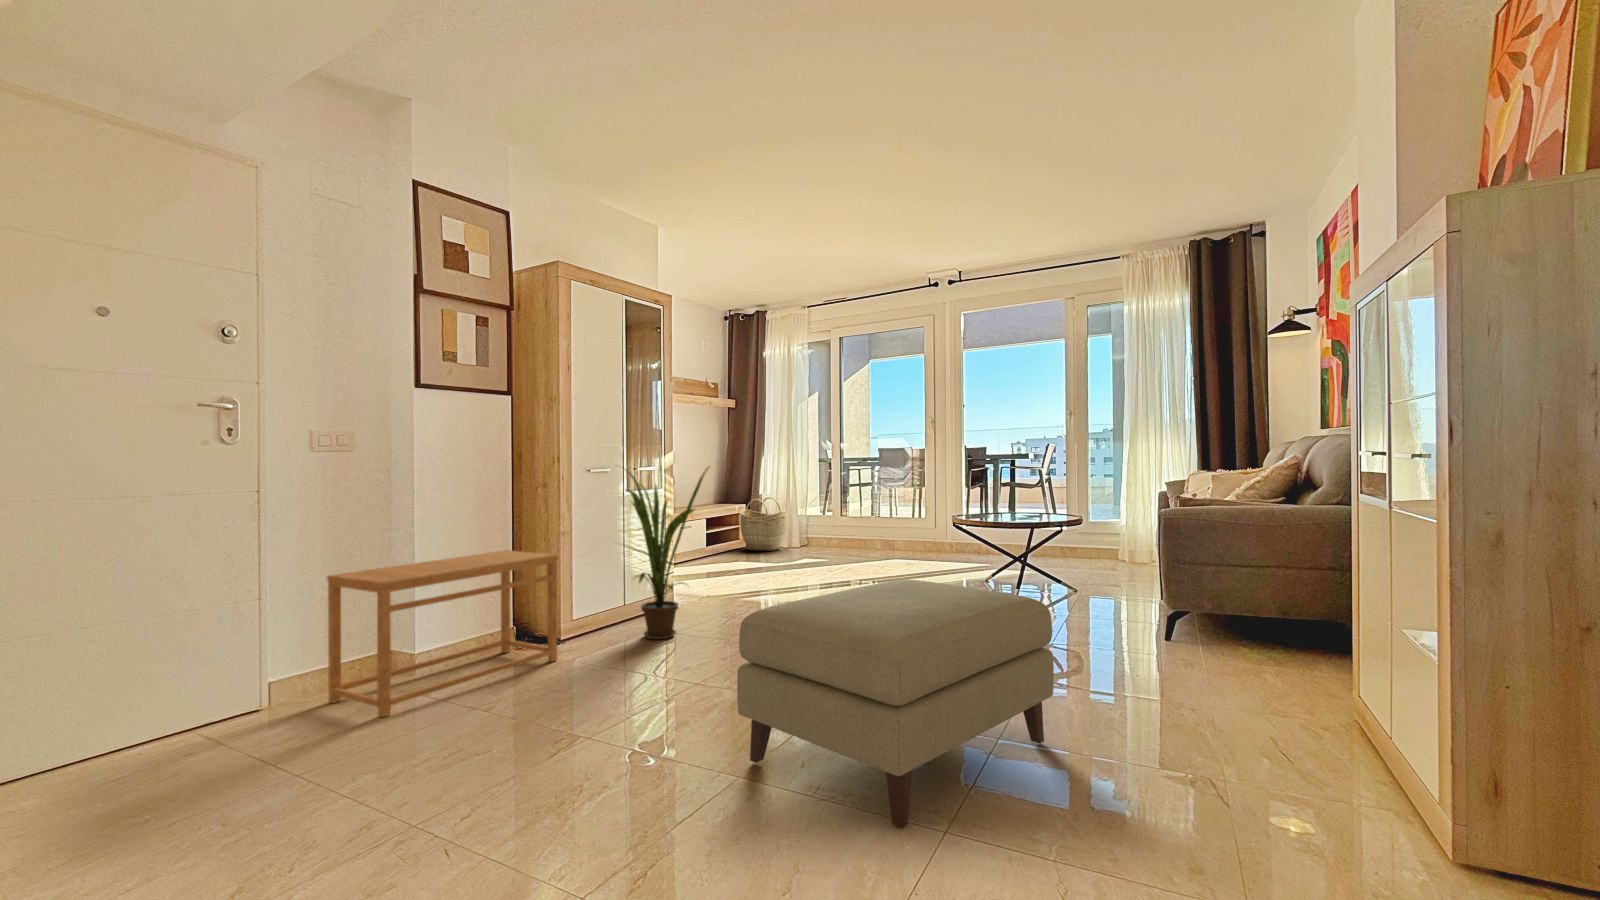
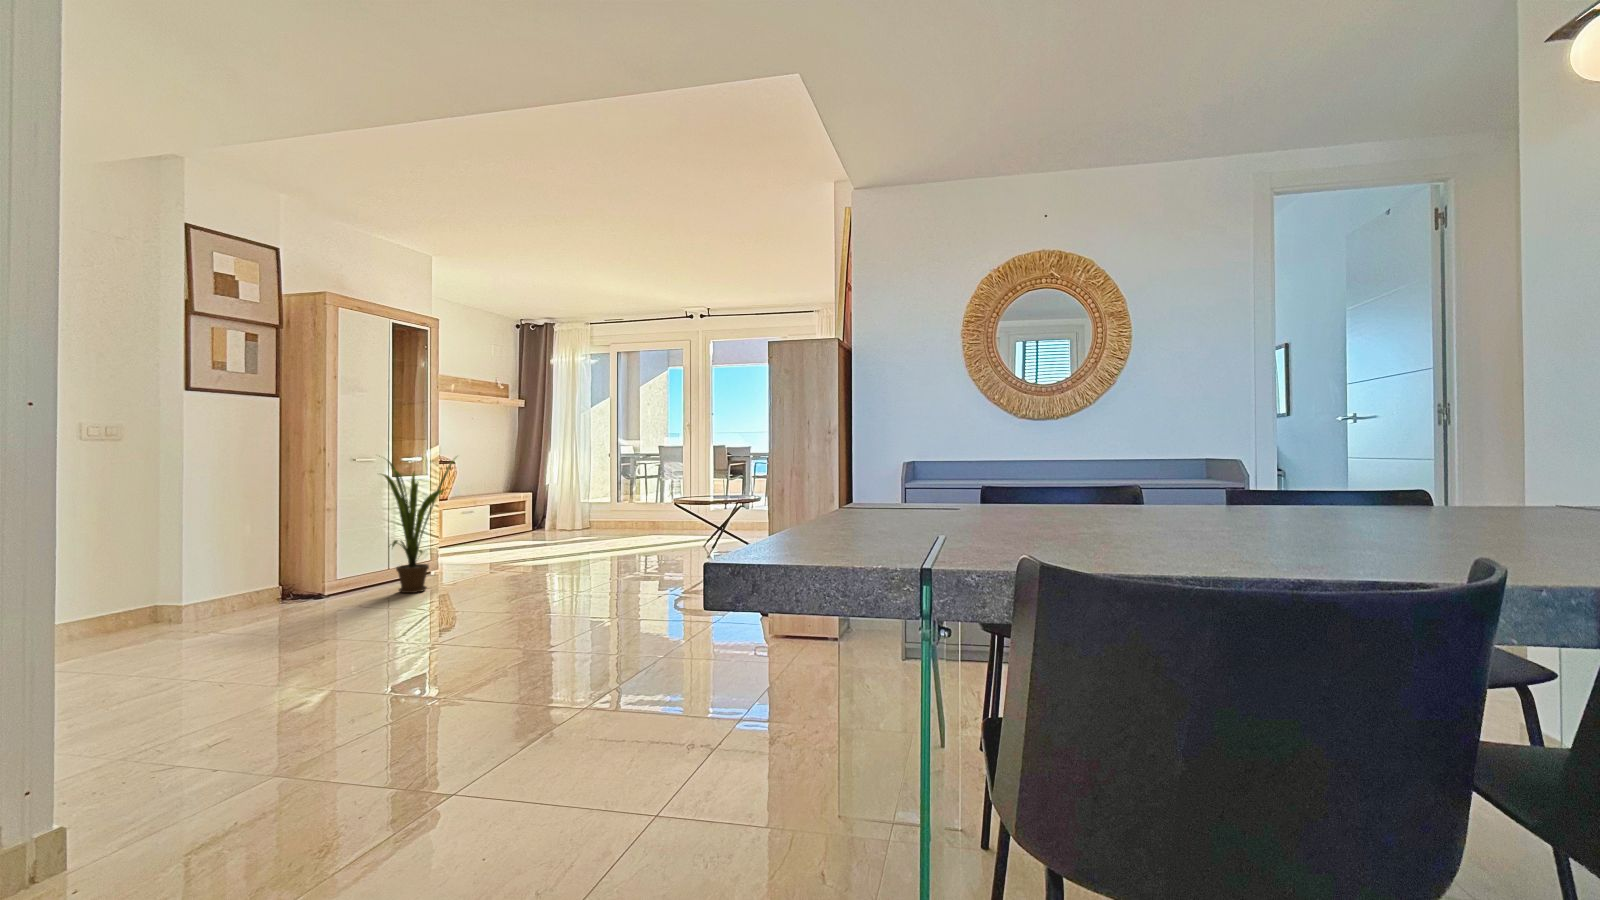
woven basket: present [740,497,786,551] -> none [527,487,570,534]
side table: present [327,550,558,717] -> none [107,523,317,643]
ottoman: present [737,579,1054,829] -> none [428,532,655,668]

